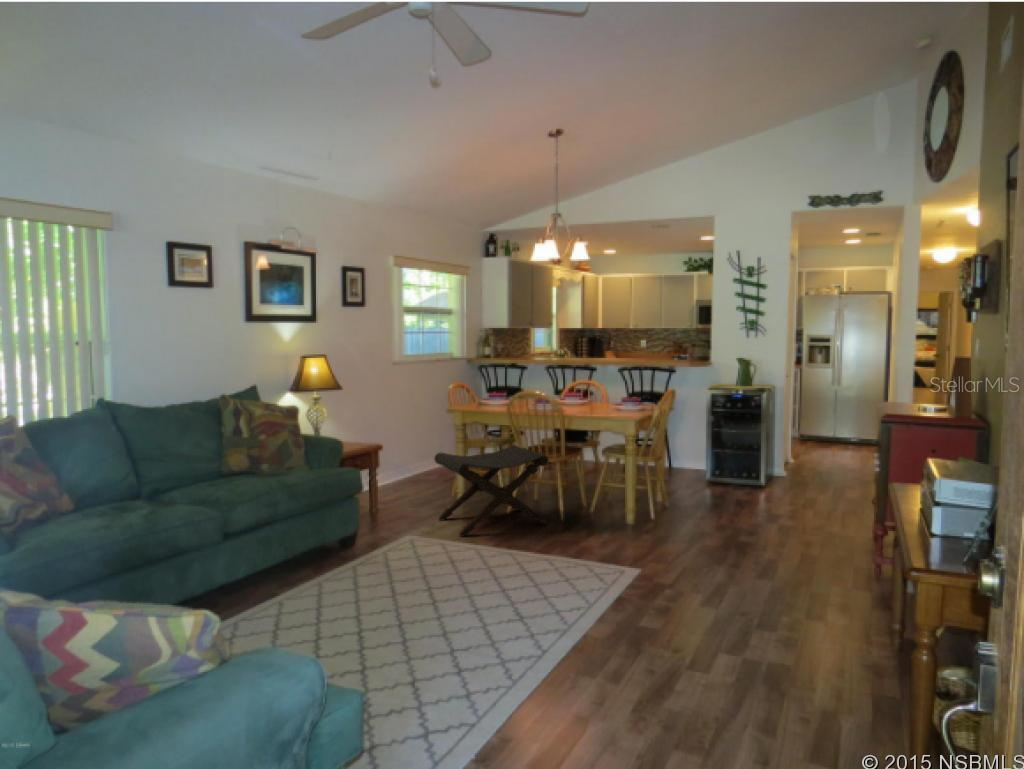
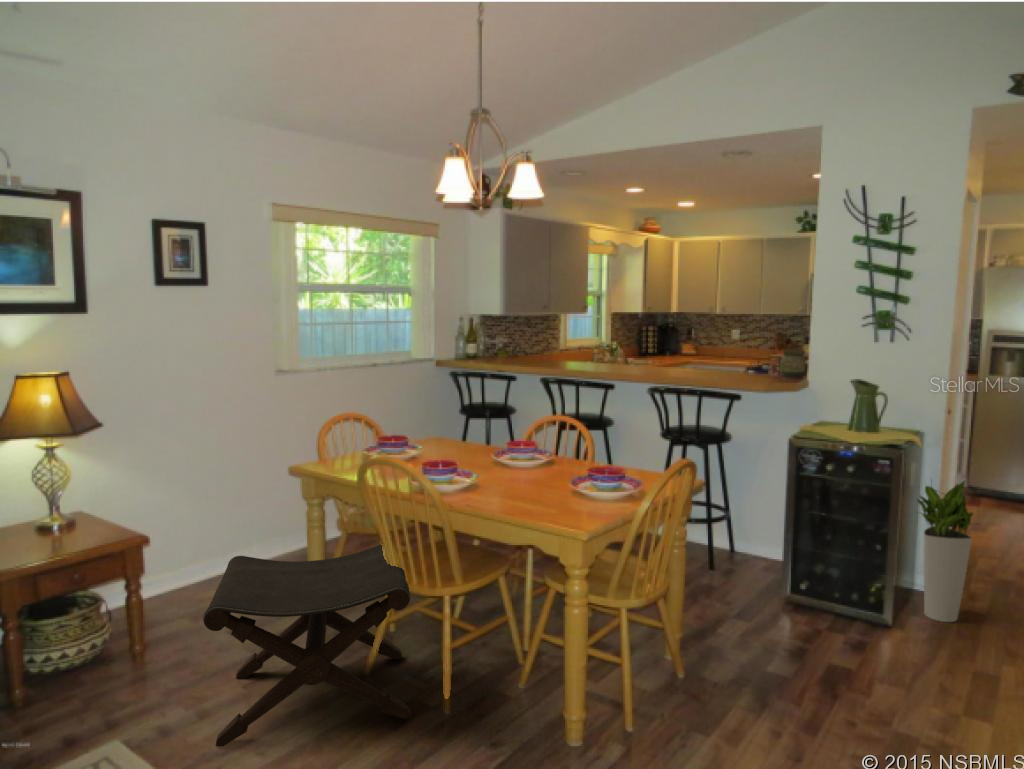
planter: none [774,408,806,485] -> present [917,481,973,622]

